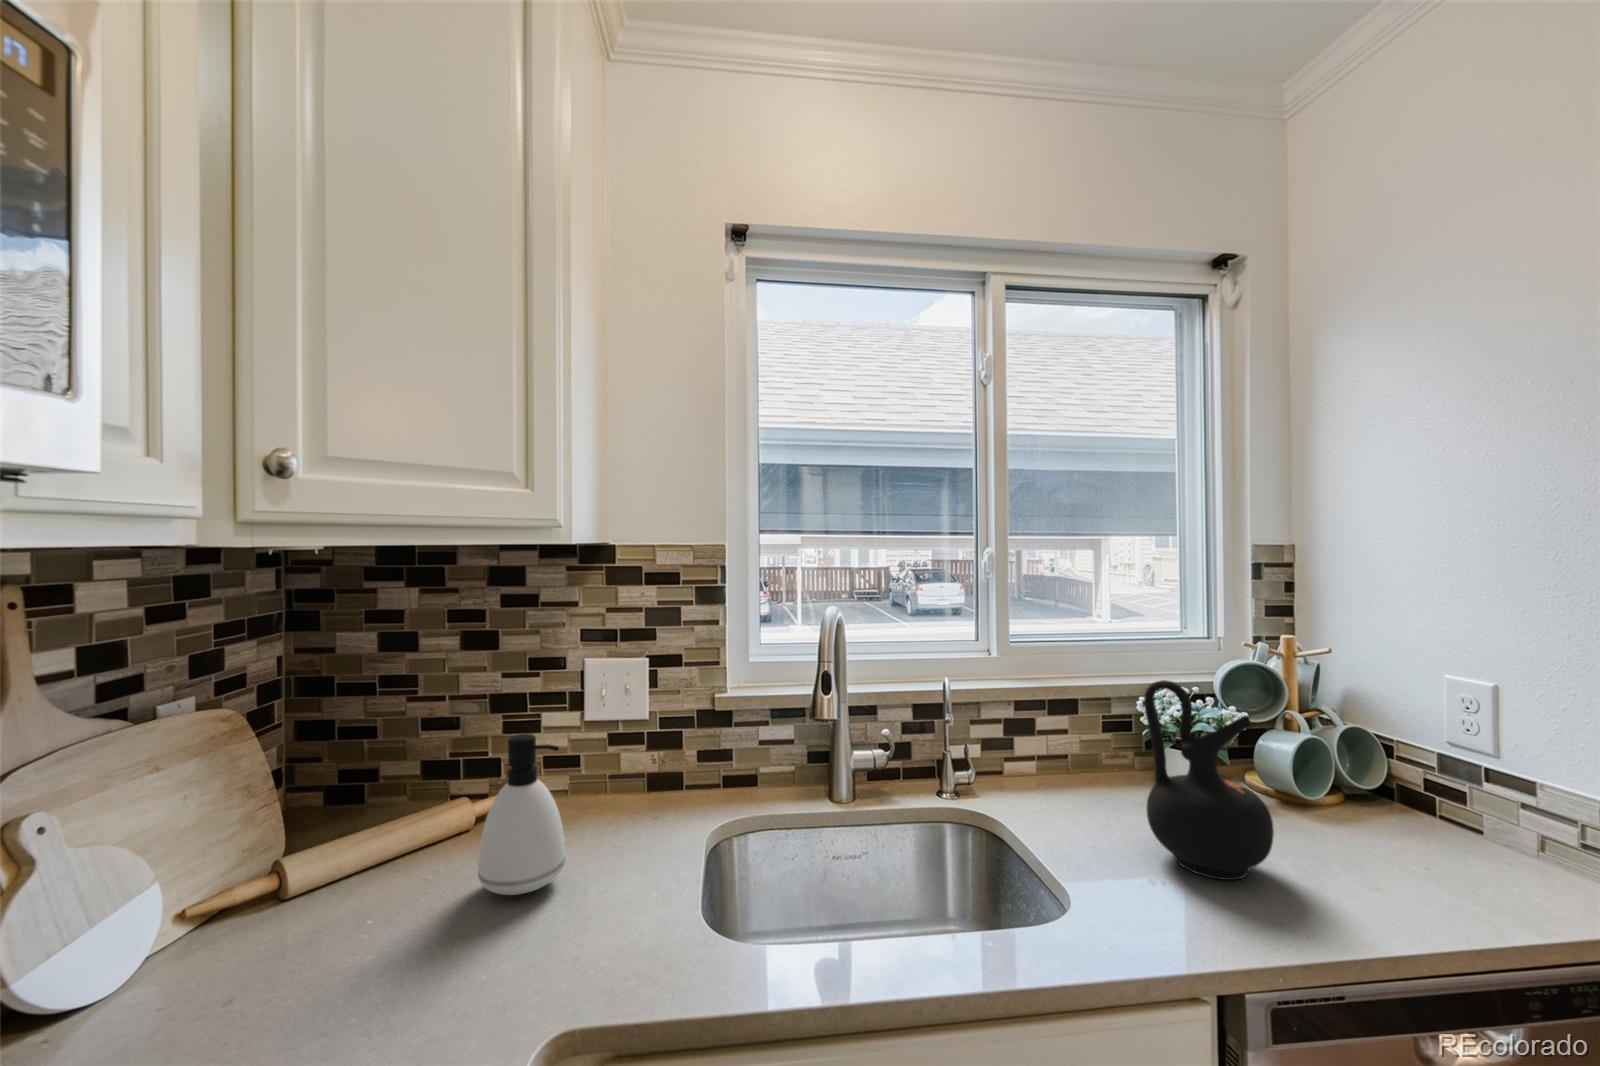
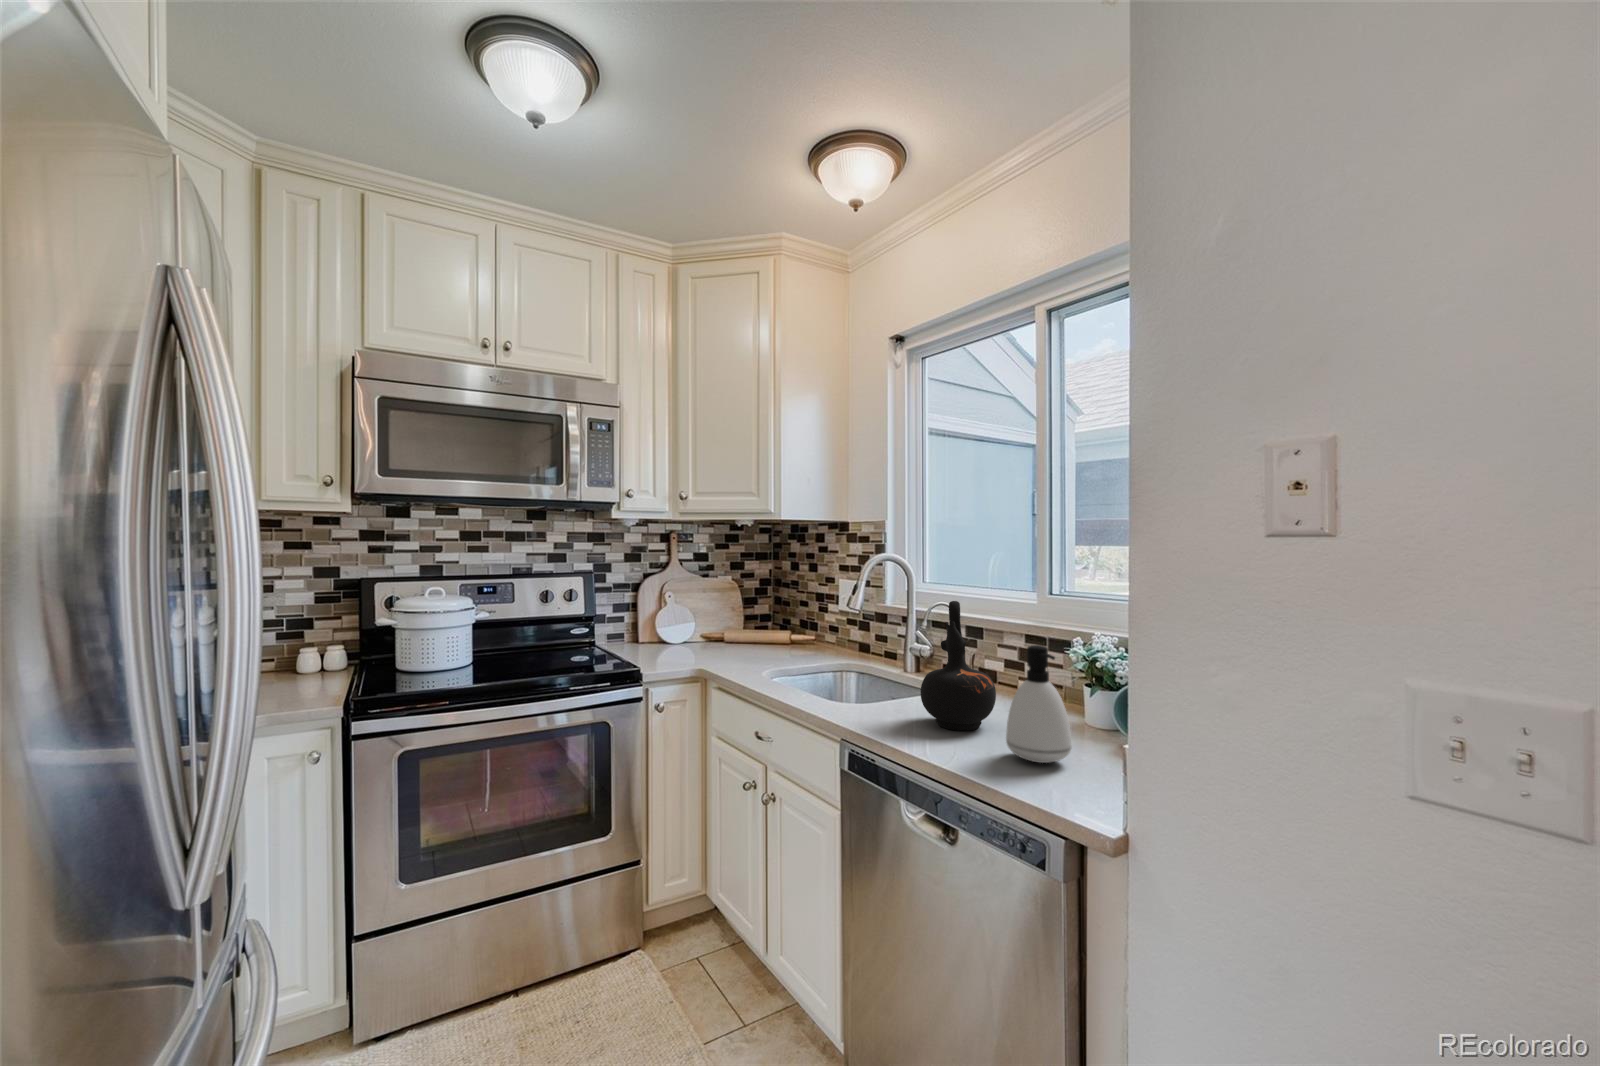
soap dispenser: present [478,734,566,895] -> present [1006,645,1071,763]

